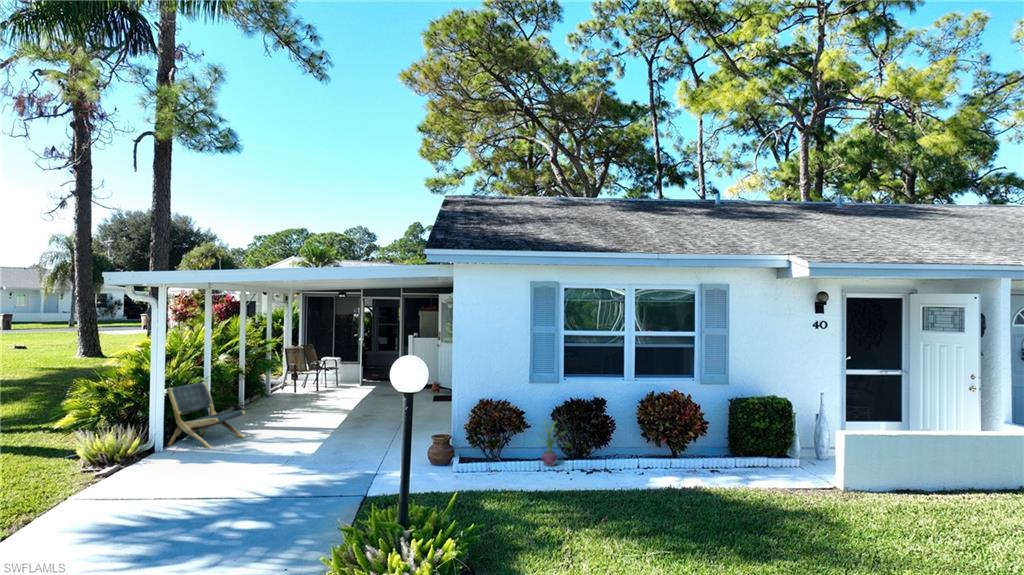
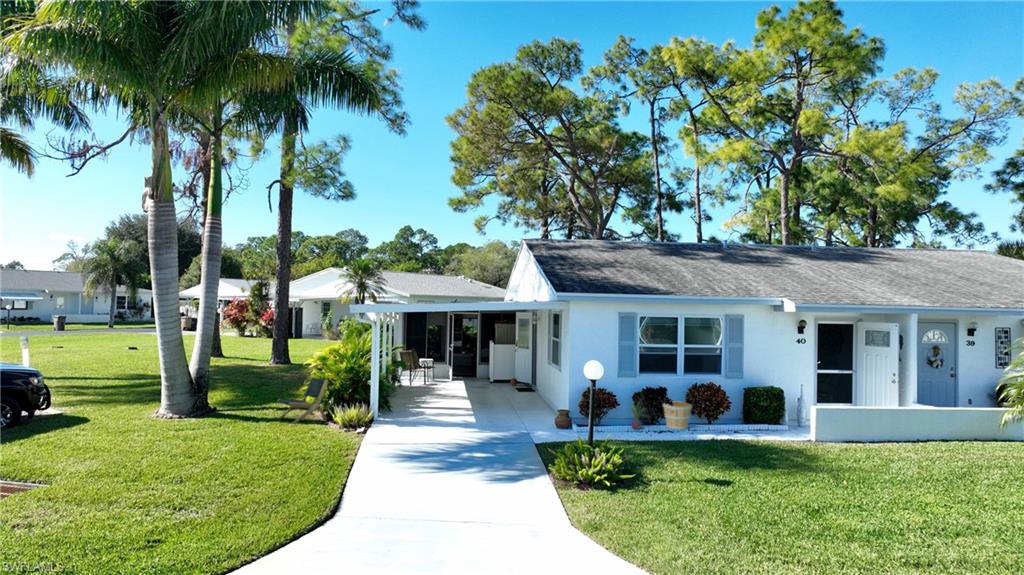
lounge chair: present [168,381,245,449] -> present [278,377,328,424]
wooden bucket: none [596,419,641,466] -> present [663,401,692,430]

